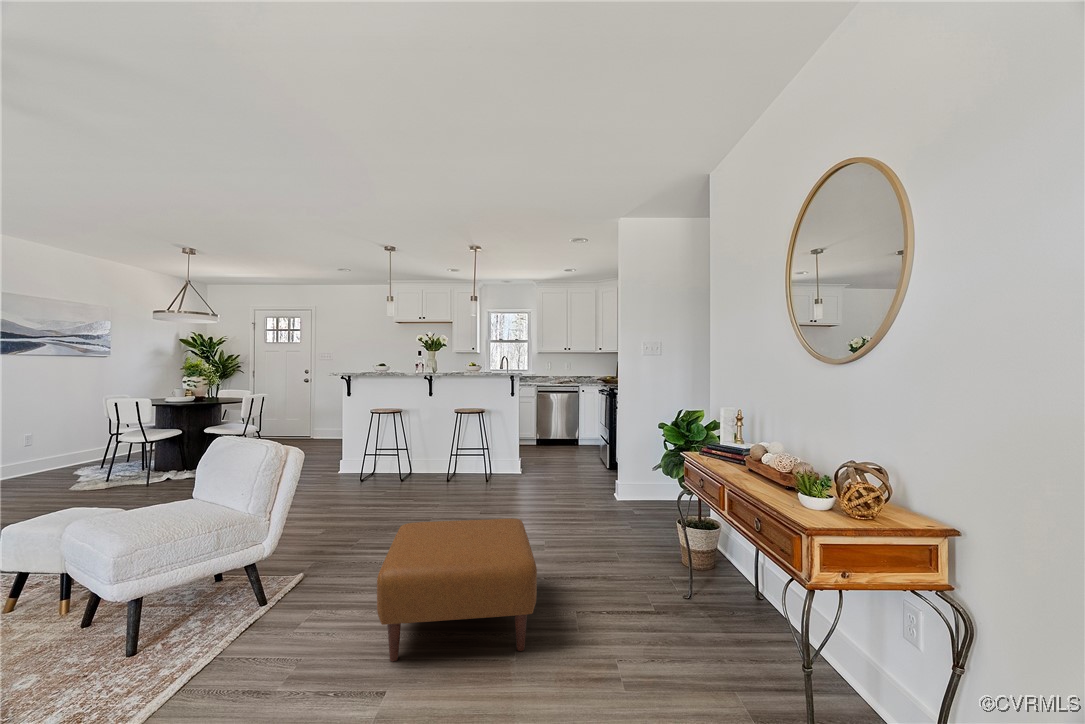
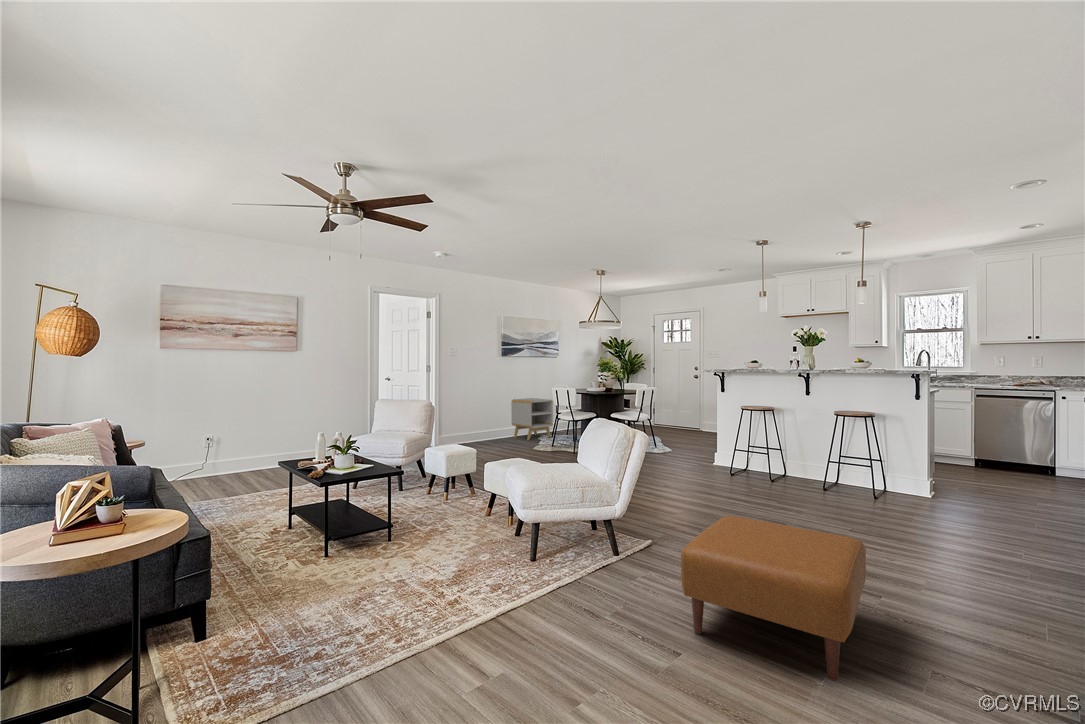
side table: none [18,415,104,477] -> present [511,398,553,440]

